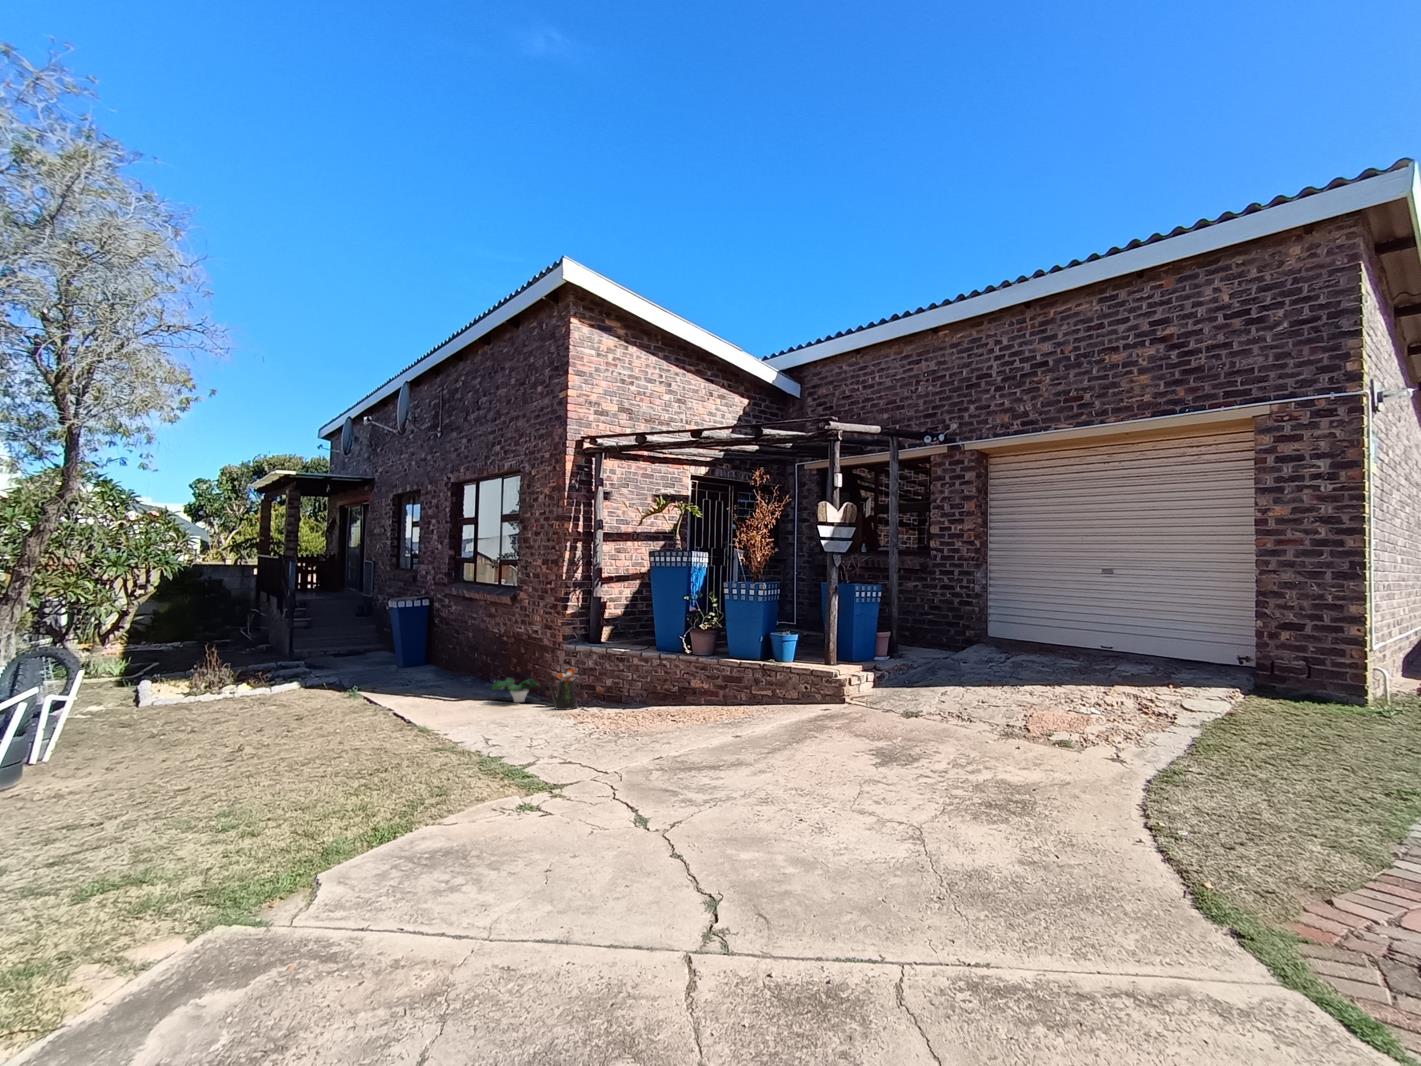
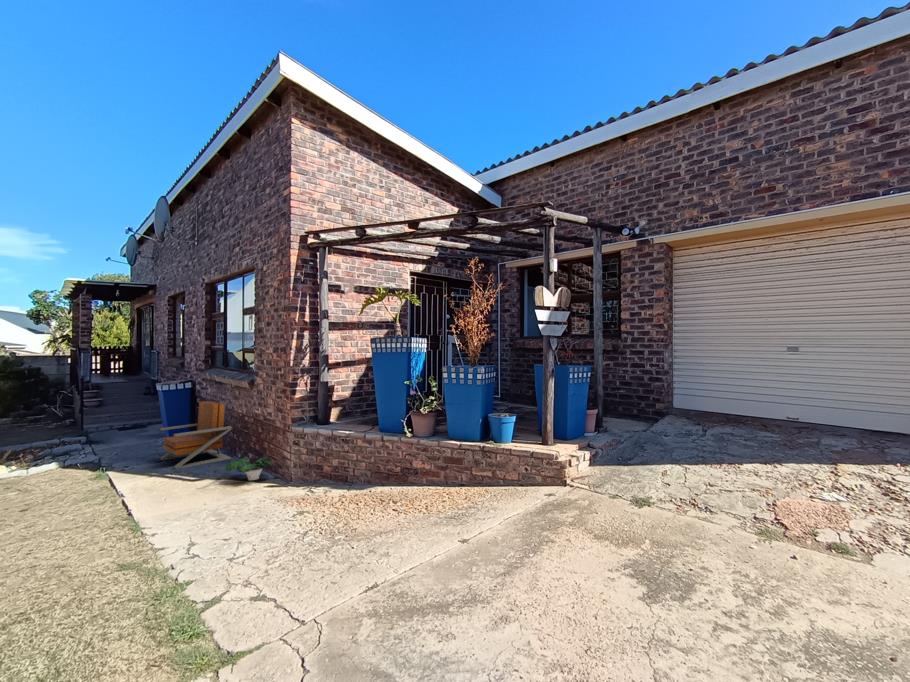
lounge chair: none [409,619,490,691] -> present [160,401,232,469]
watering can: present [549,668,579,710] -> none [277,449,308,490]

